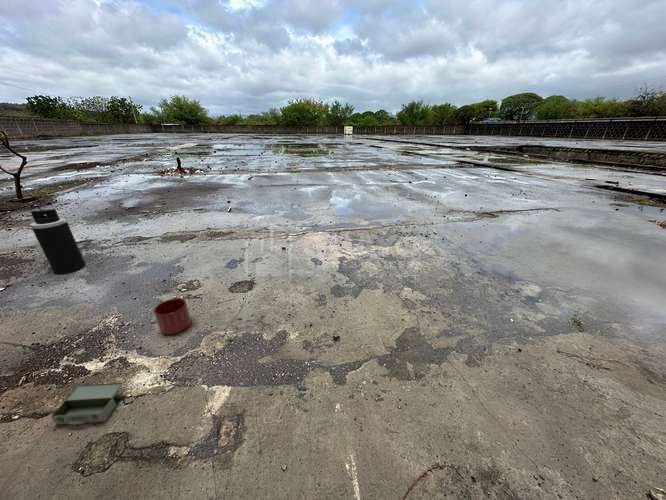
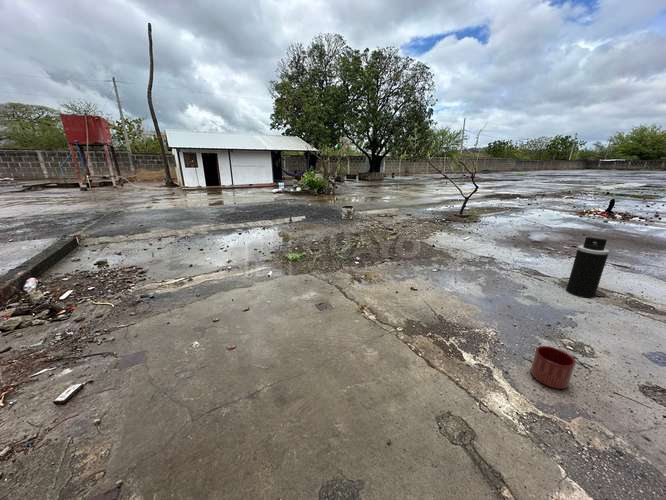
trash can: present [30,209,86,274] -> present [566,237,609,298]
toolbox: present [51,383,123,424] -> none [436,365,487,407]

